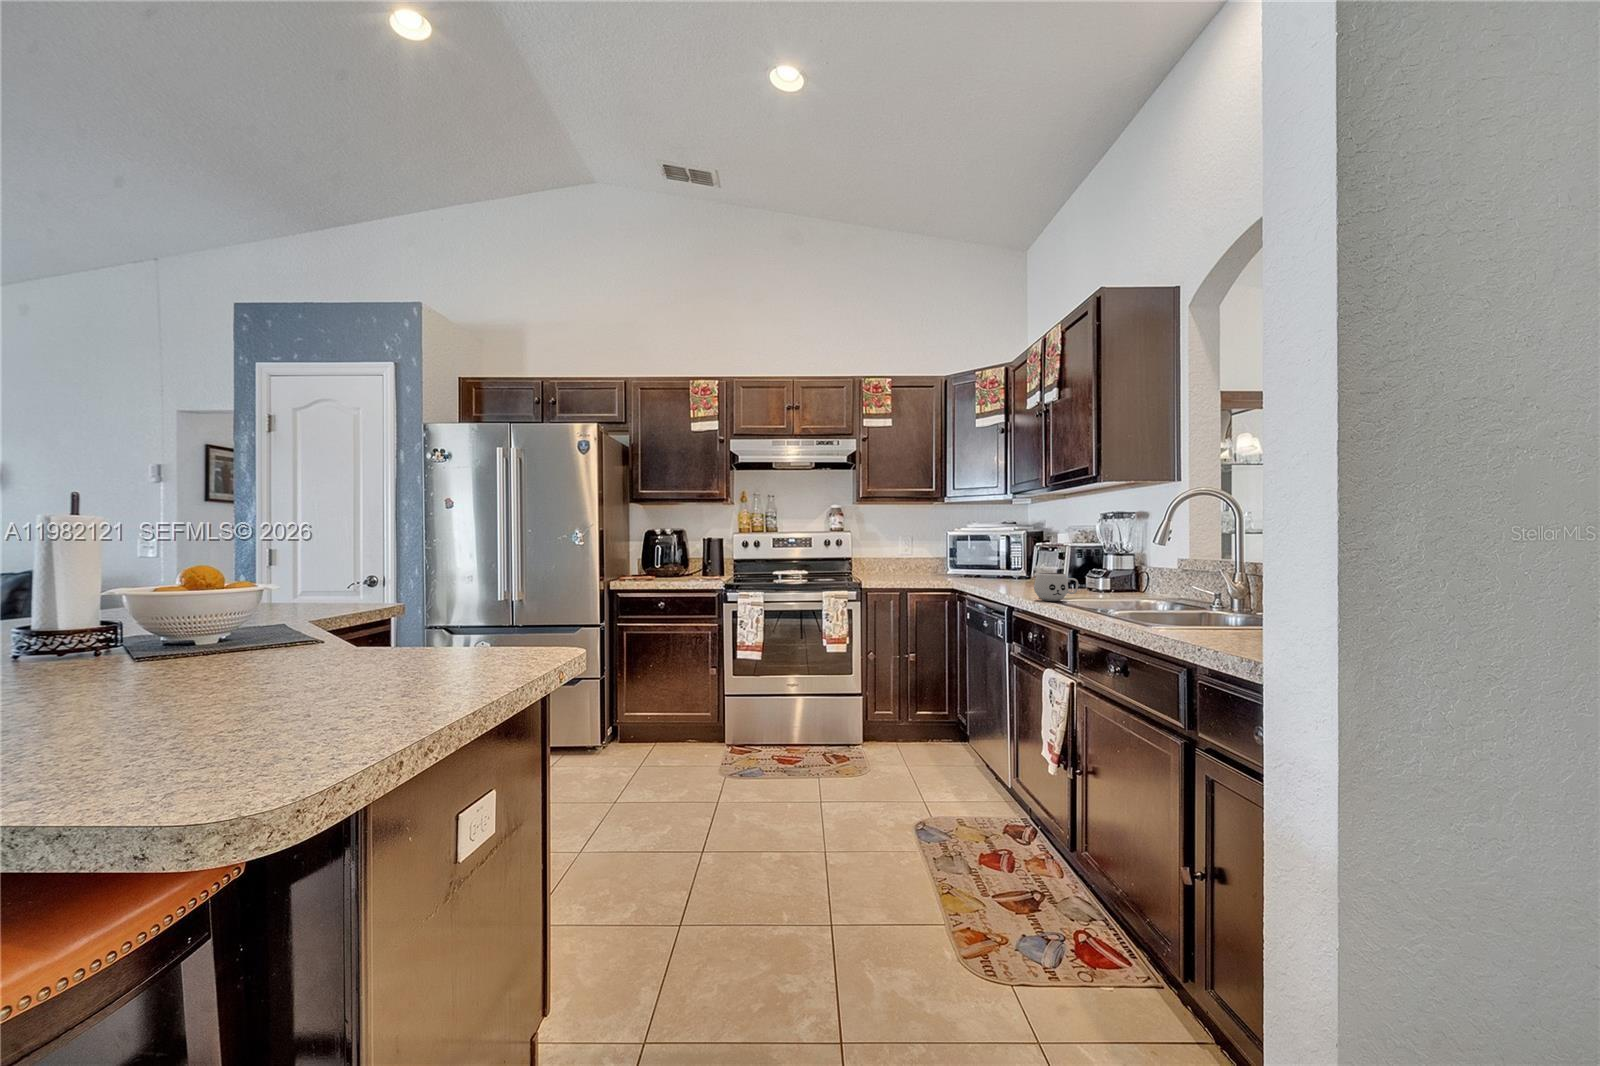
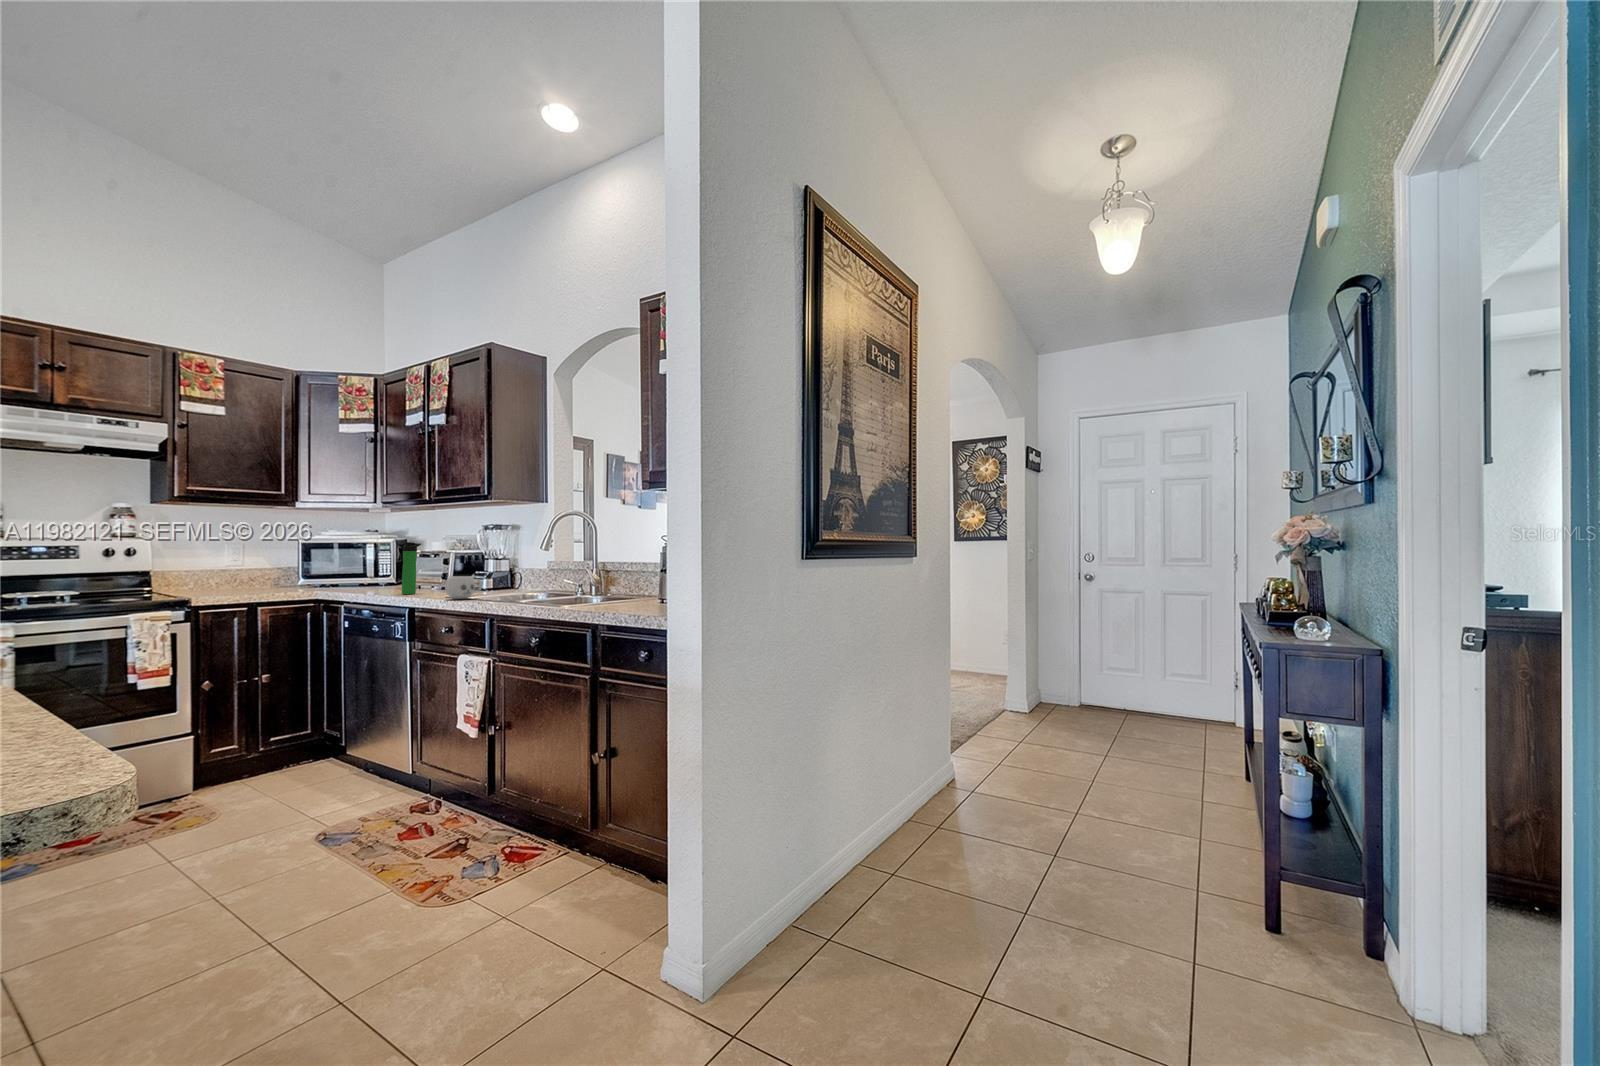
bottle: none [1007,534,1027,590] -> present [402,542,421,594]

